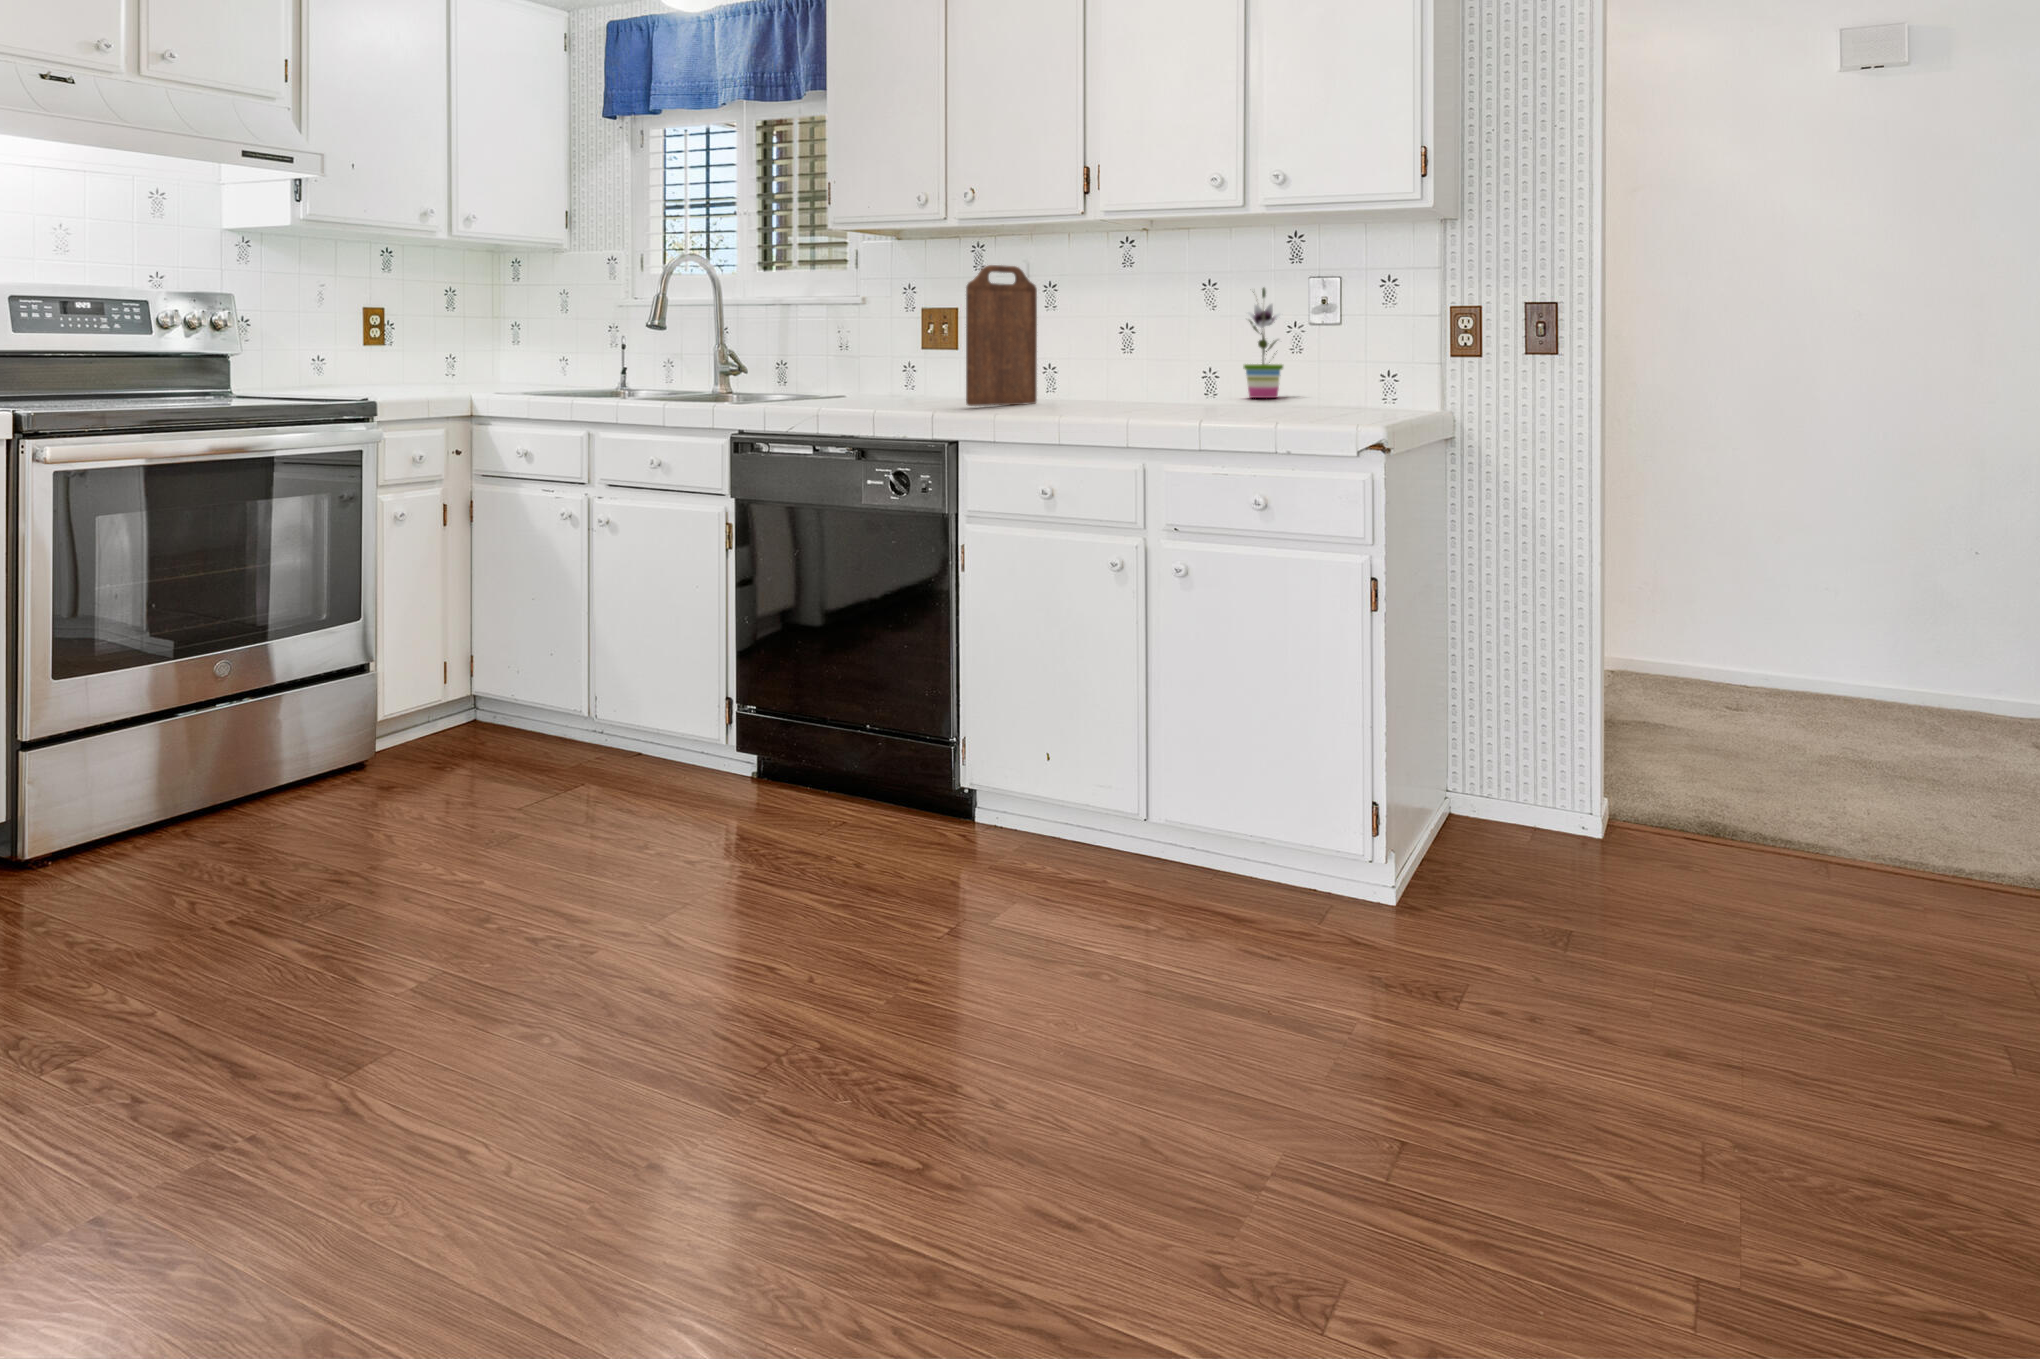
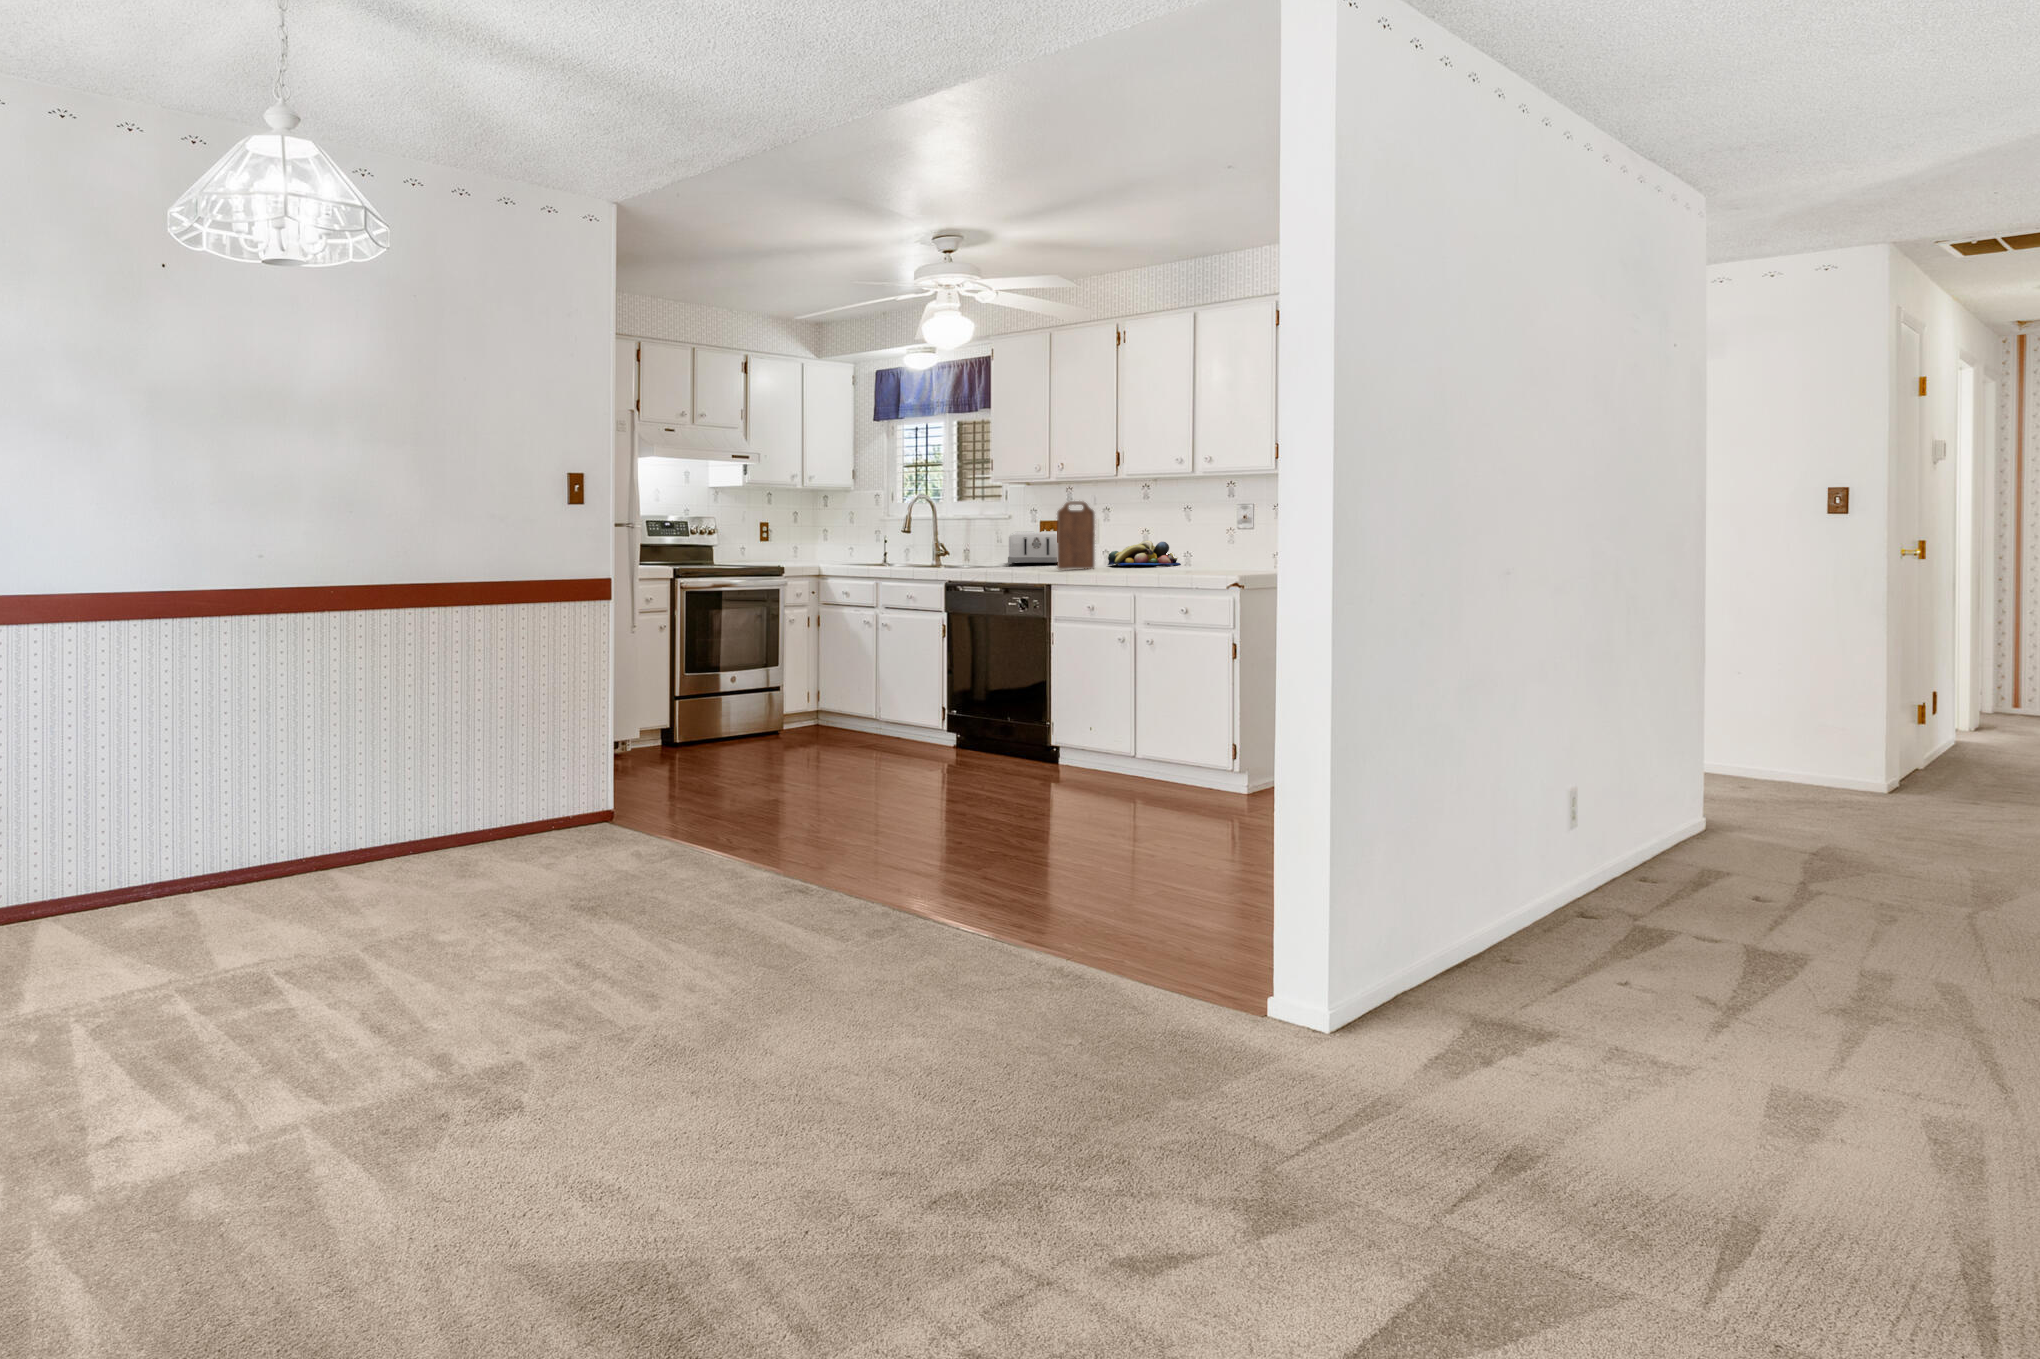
potted plant: present [1243,288,1283,398] -> none [1204,506,1236,566]
toaster: none [861,328,973,393] -> present [1008,531,1057,564]
fruit bowl: none [1055,347,1191,396] -> present [1108,541,1180,565]

